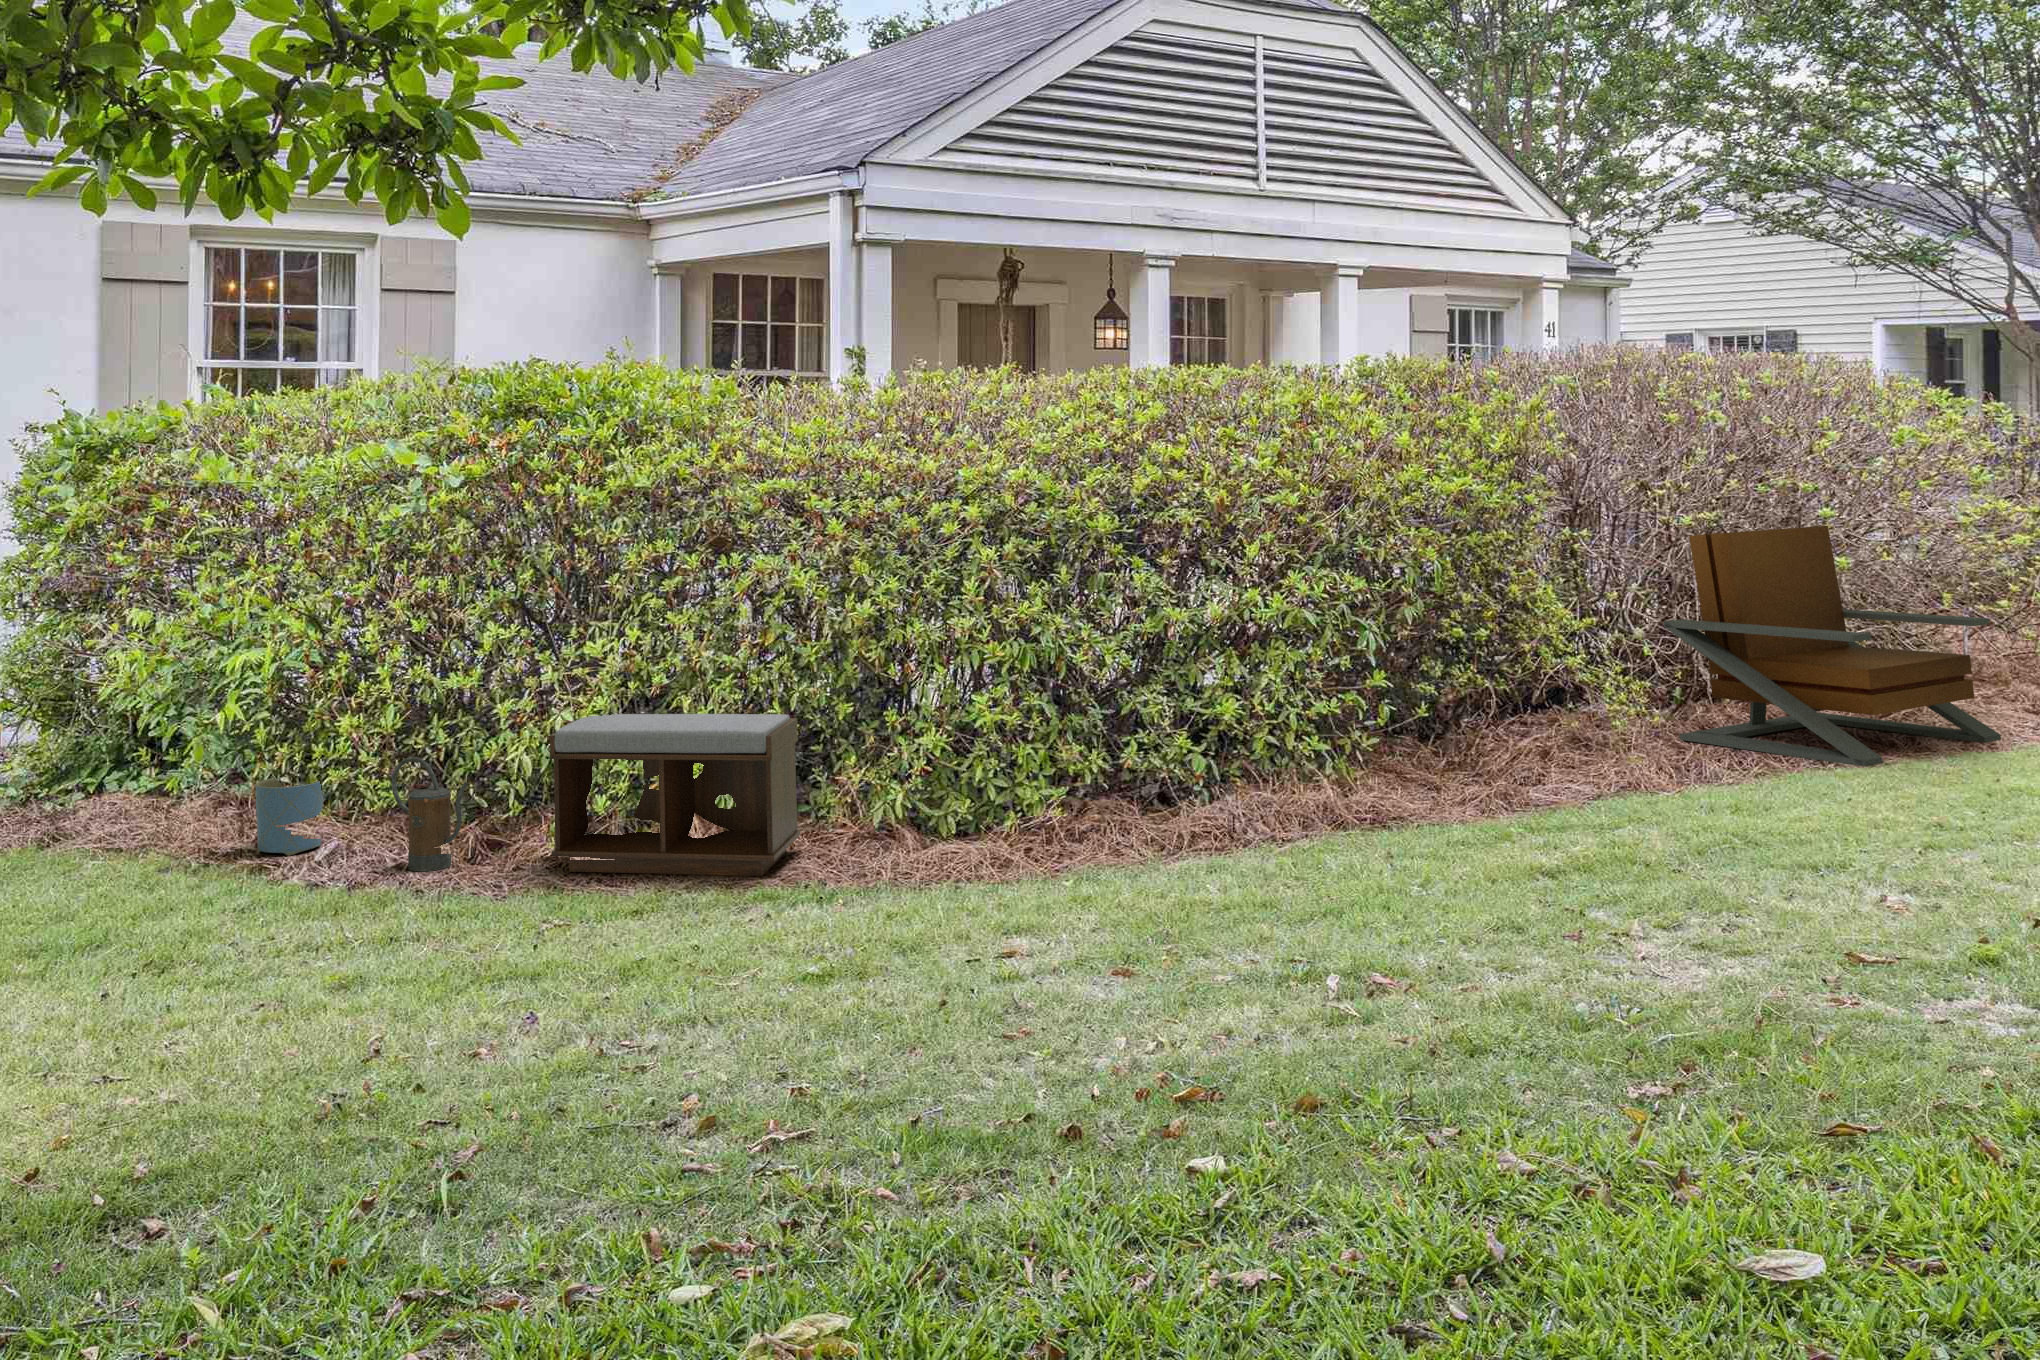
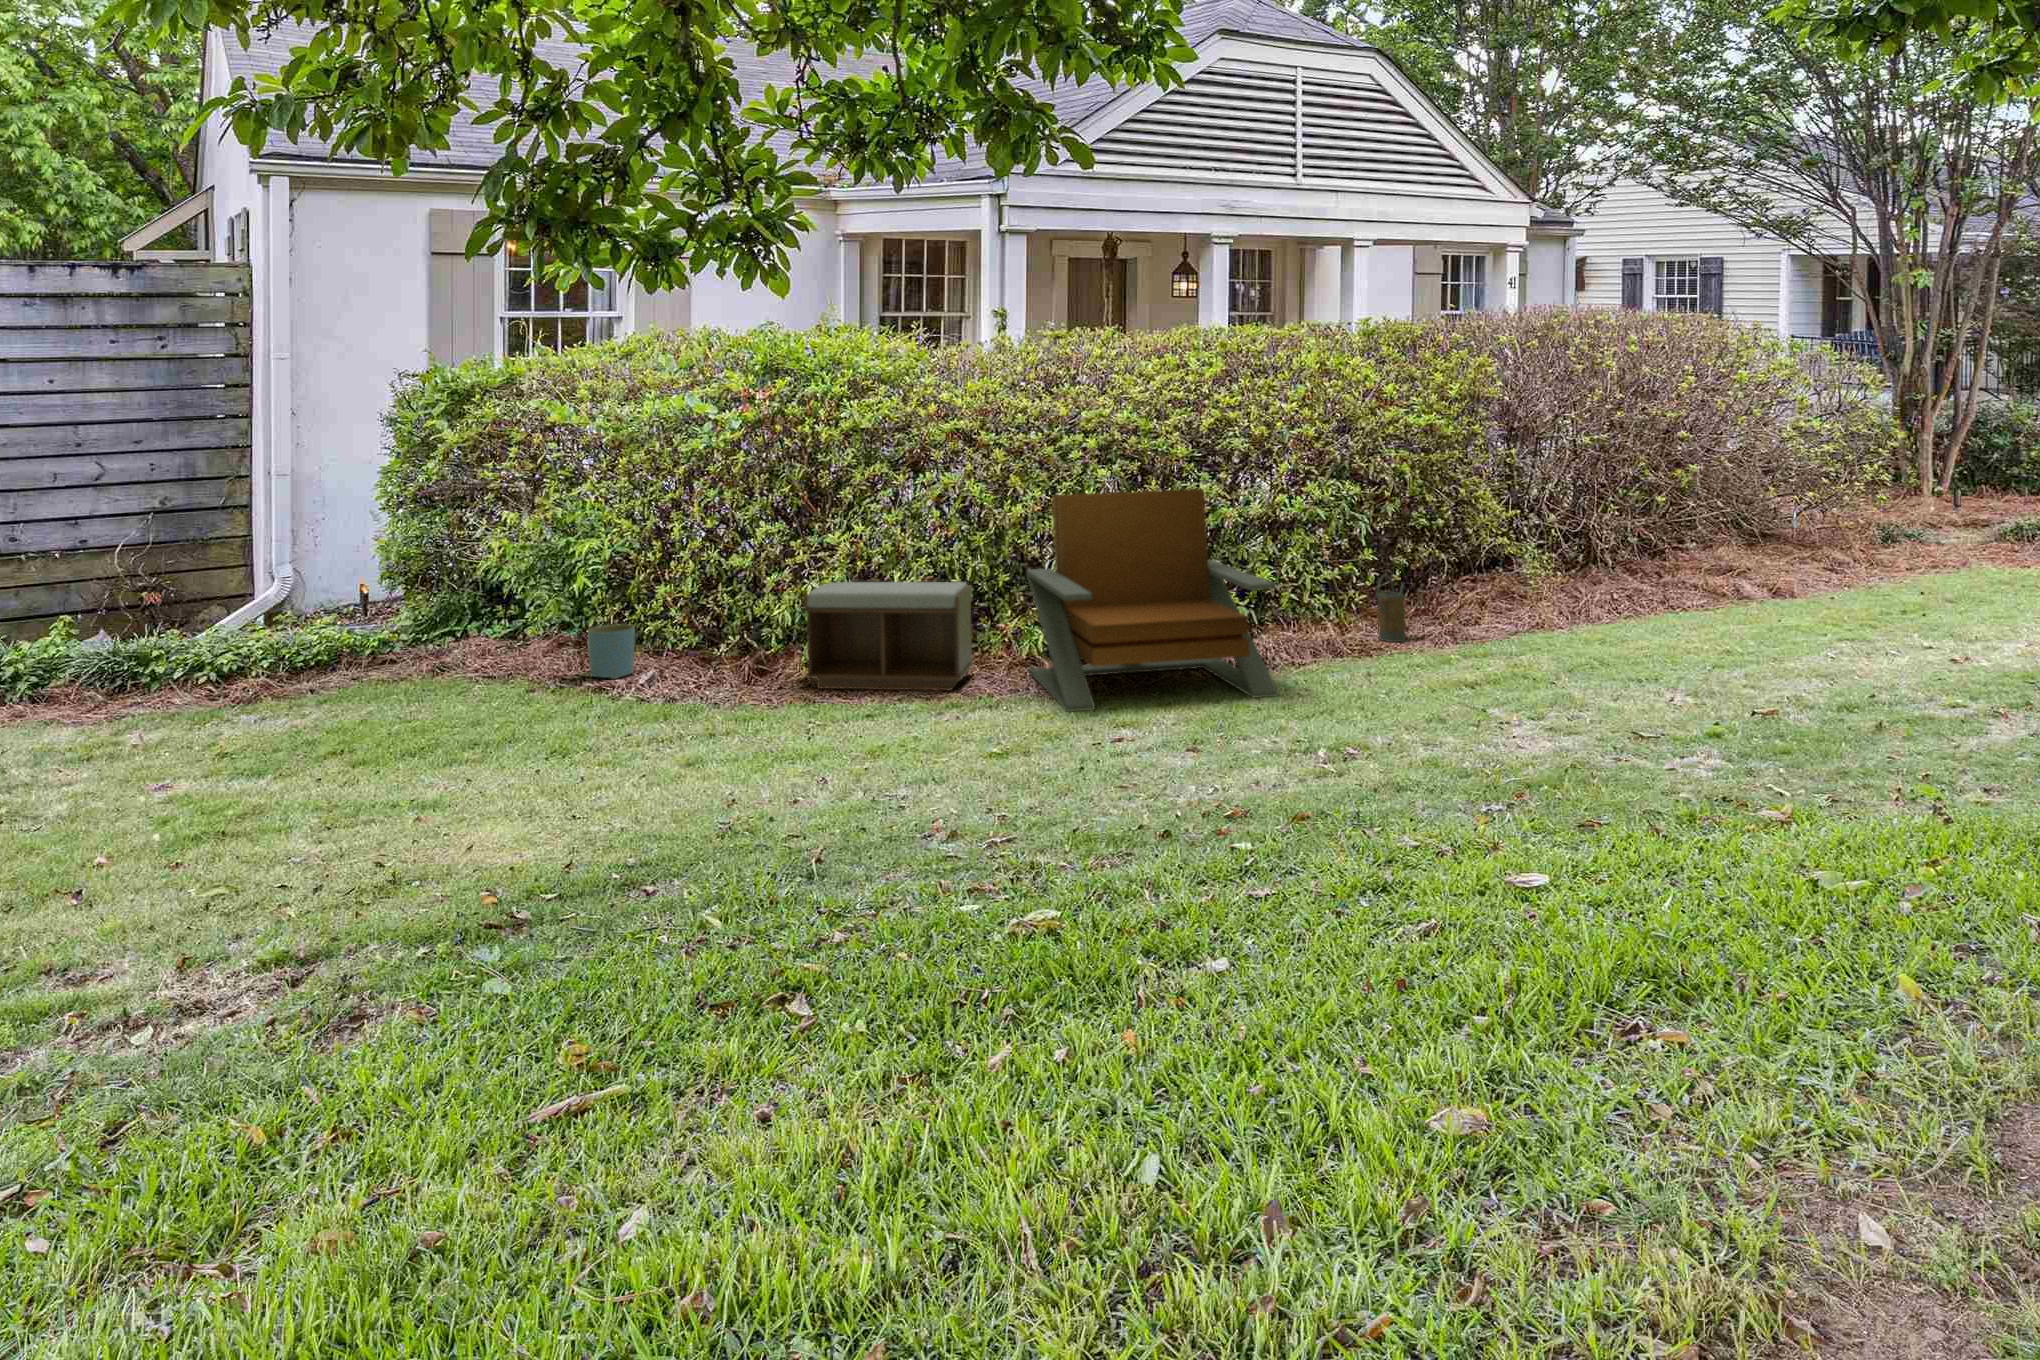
lounge chair: present [1664,526,2001,766] -> present [1026,489,1279,712]
watering can: present [392,757,469,871] -> present [1377,574,1406,642]

